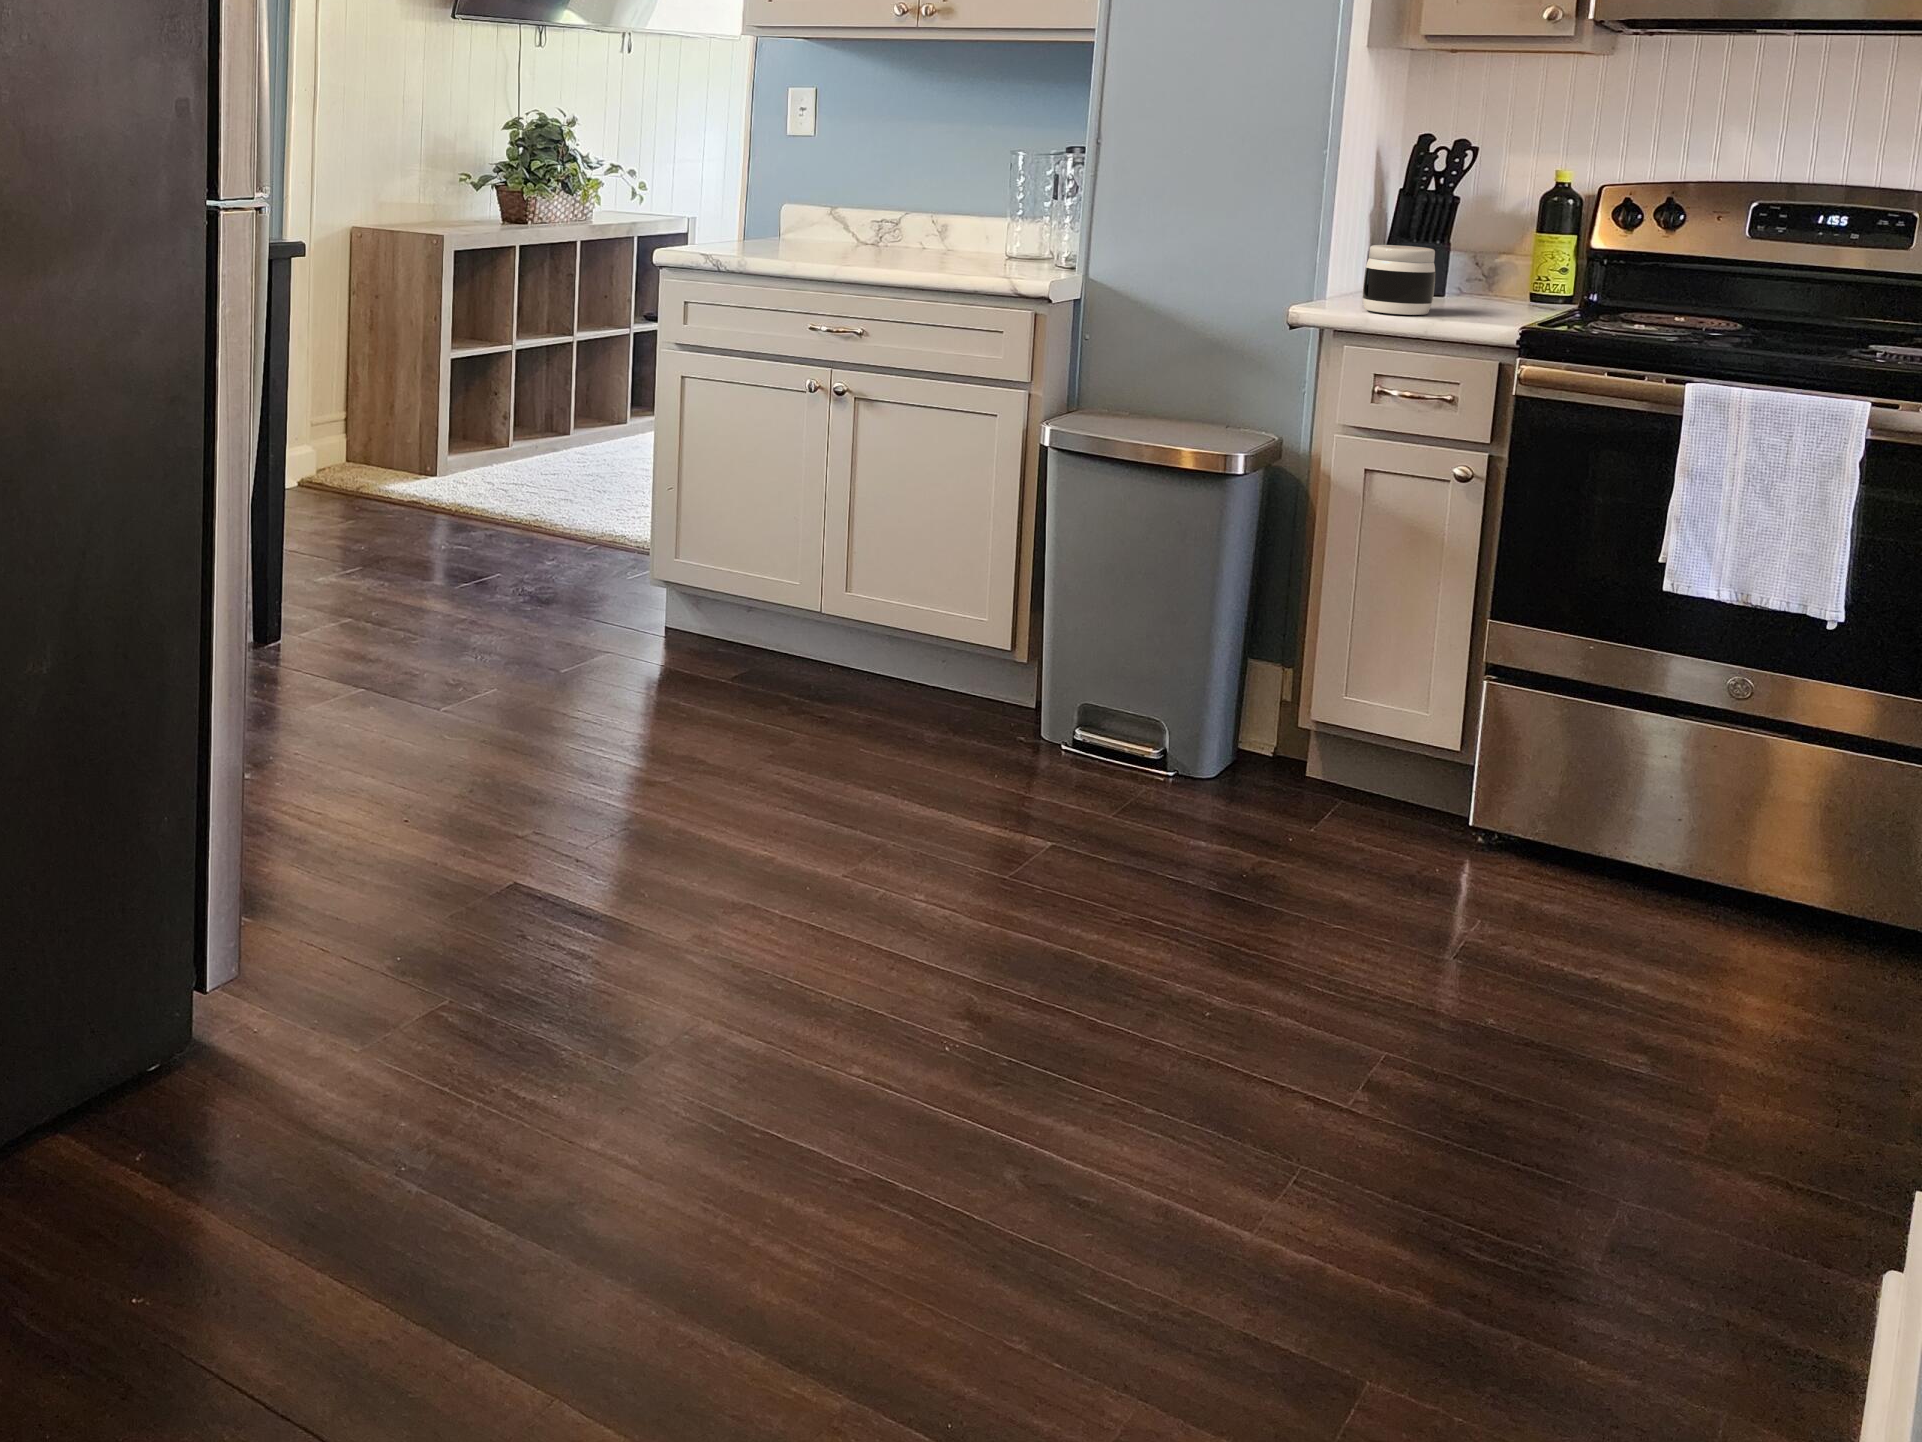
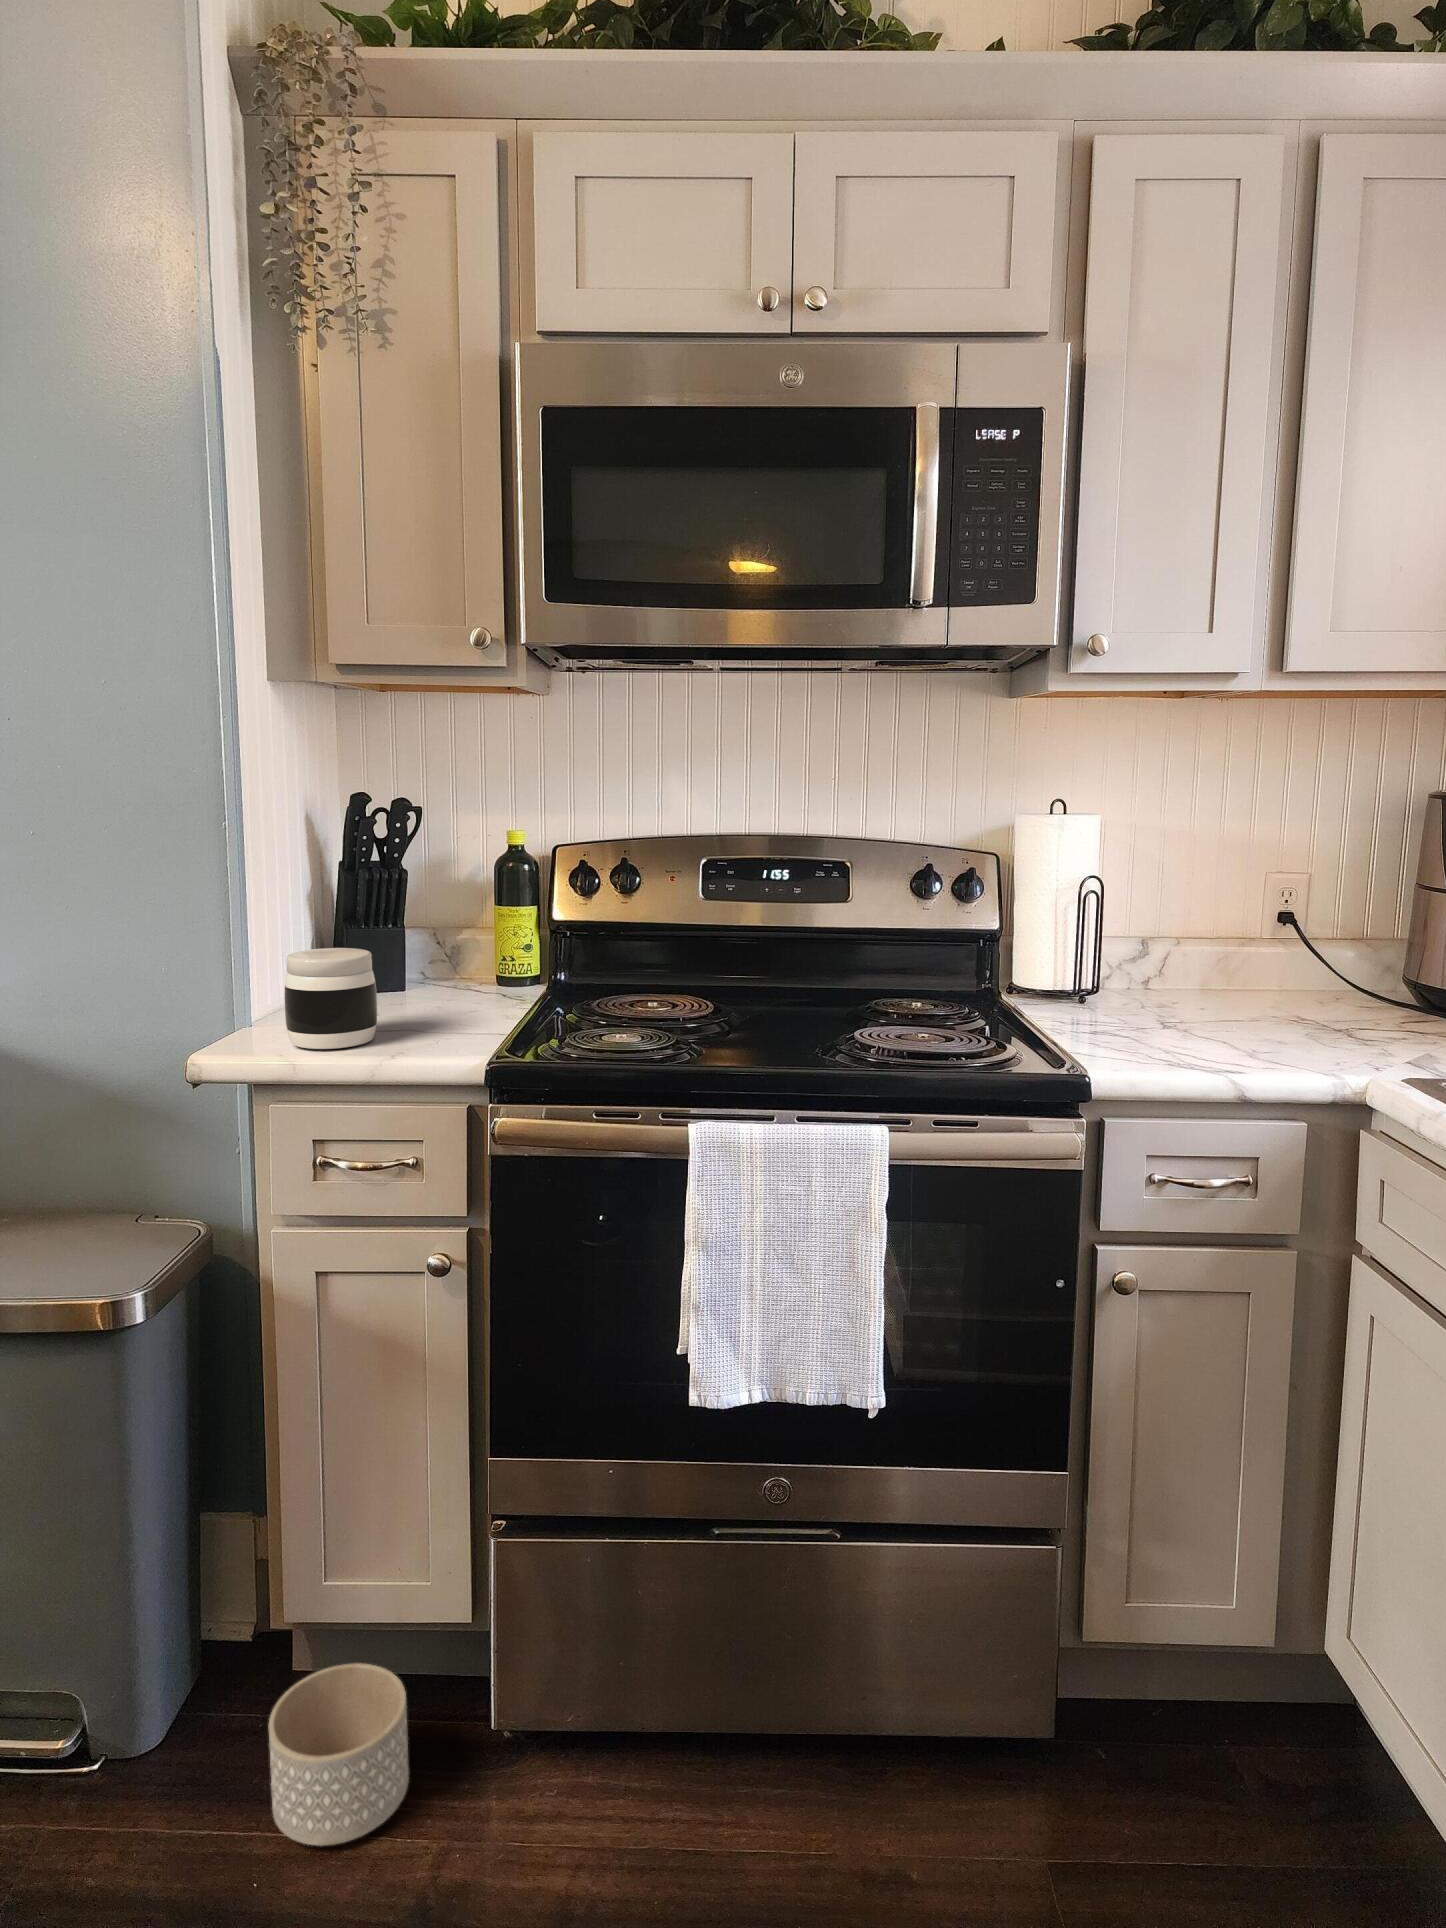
planter: none [1295,746,1400,842] -> present [268,1663,409,1846]

